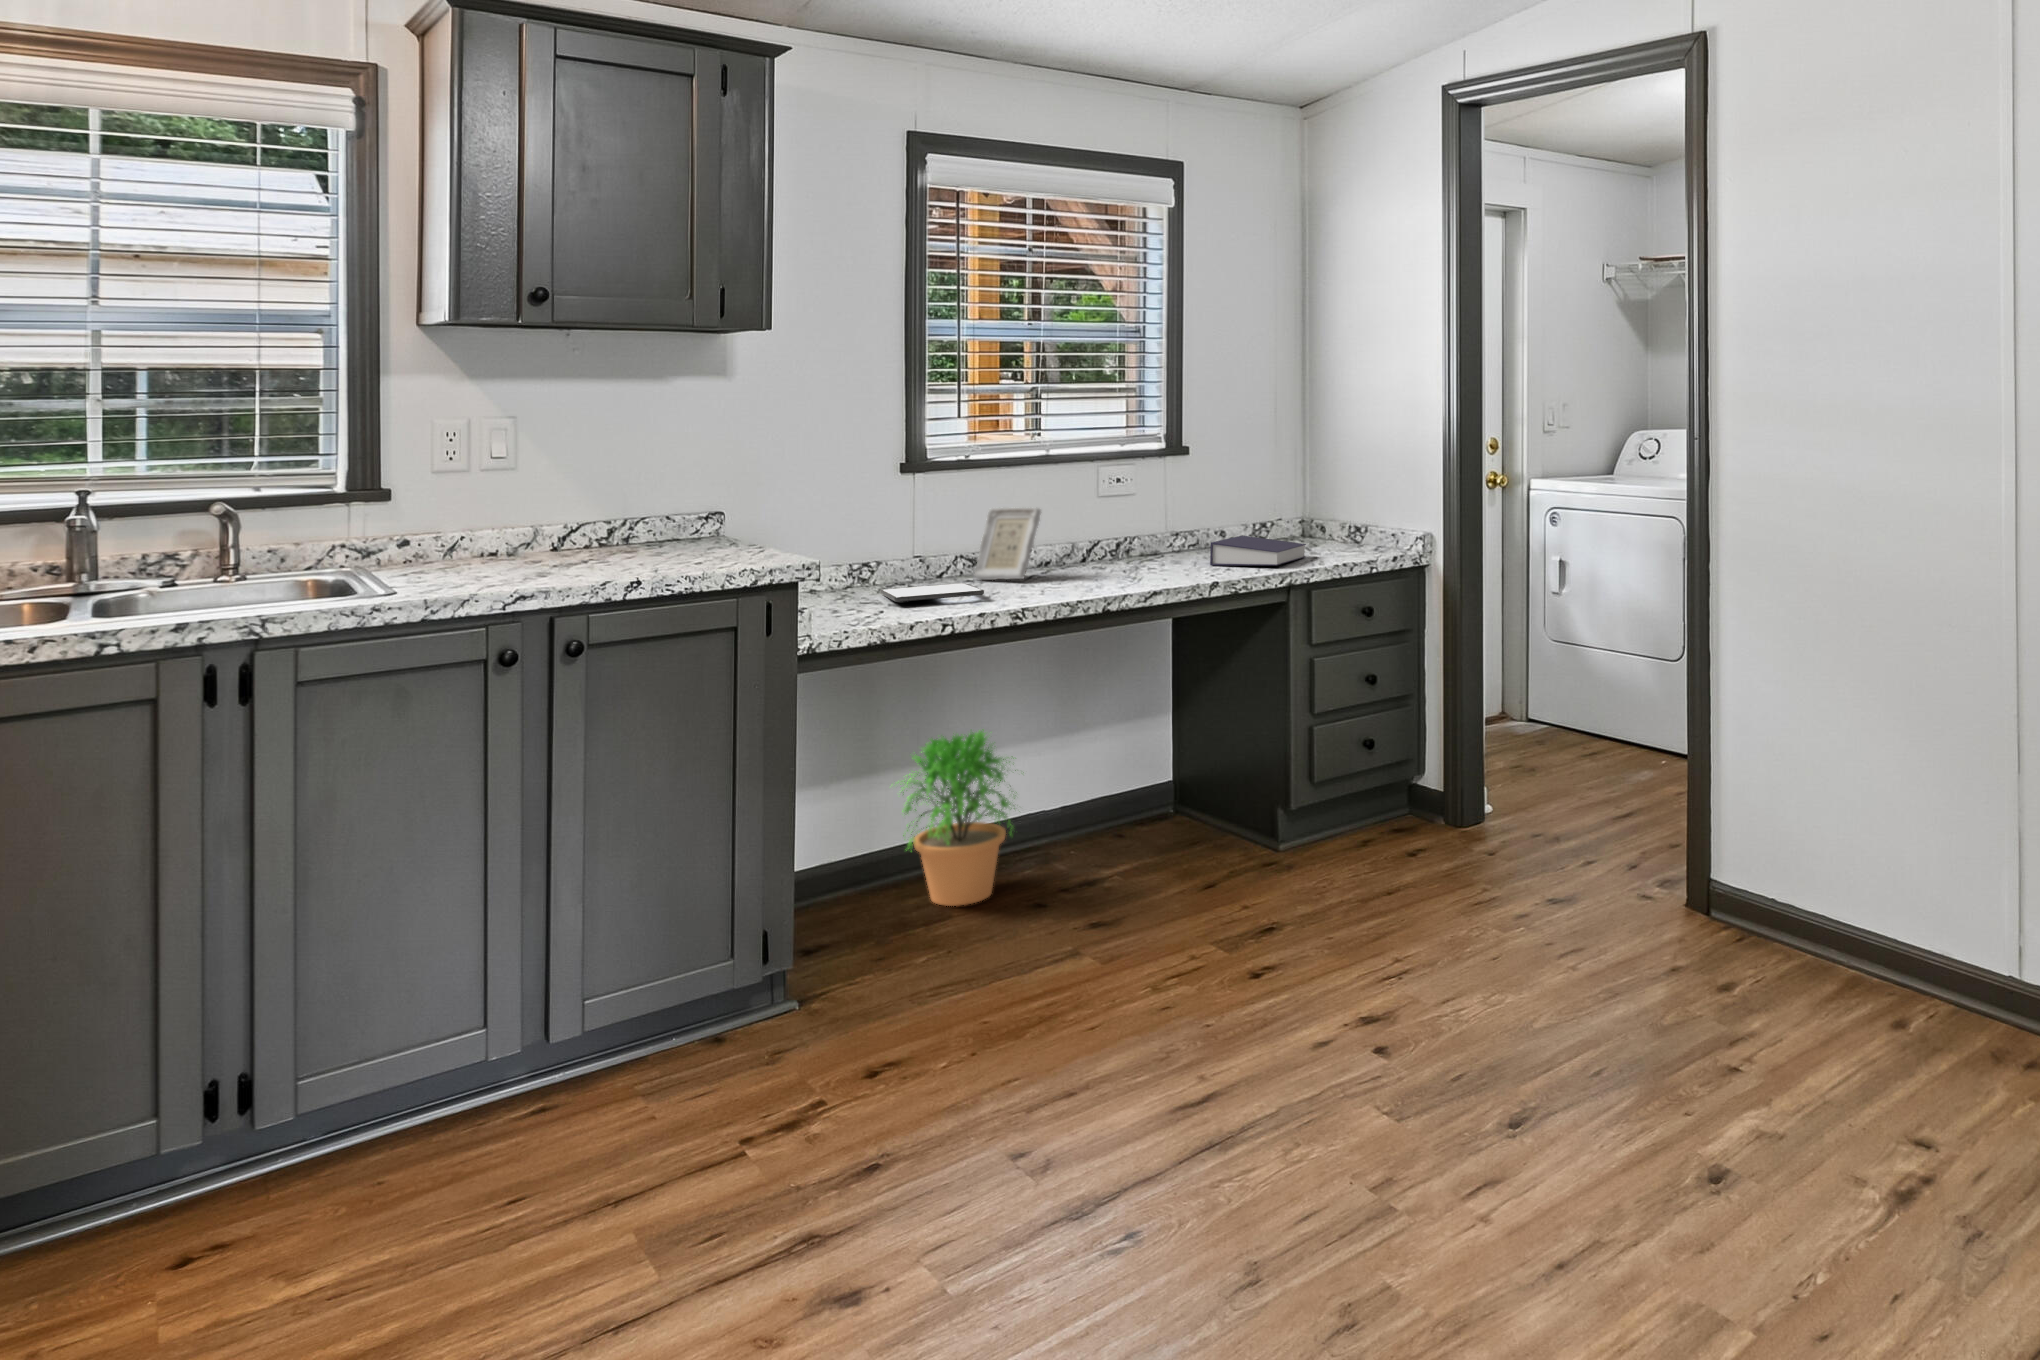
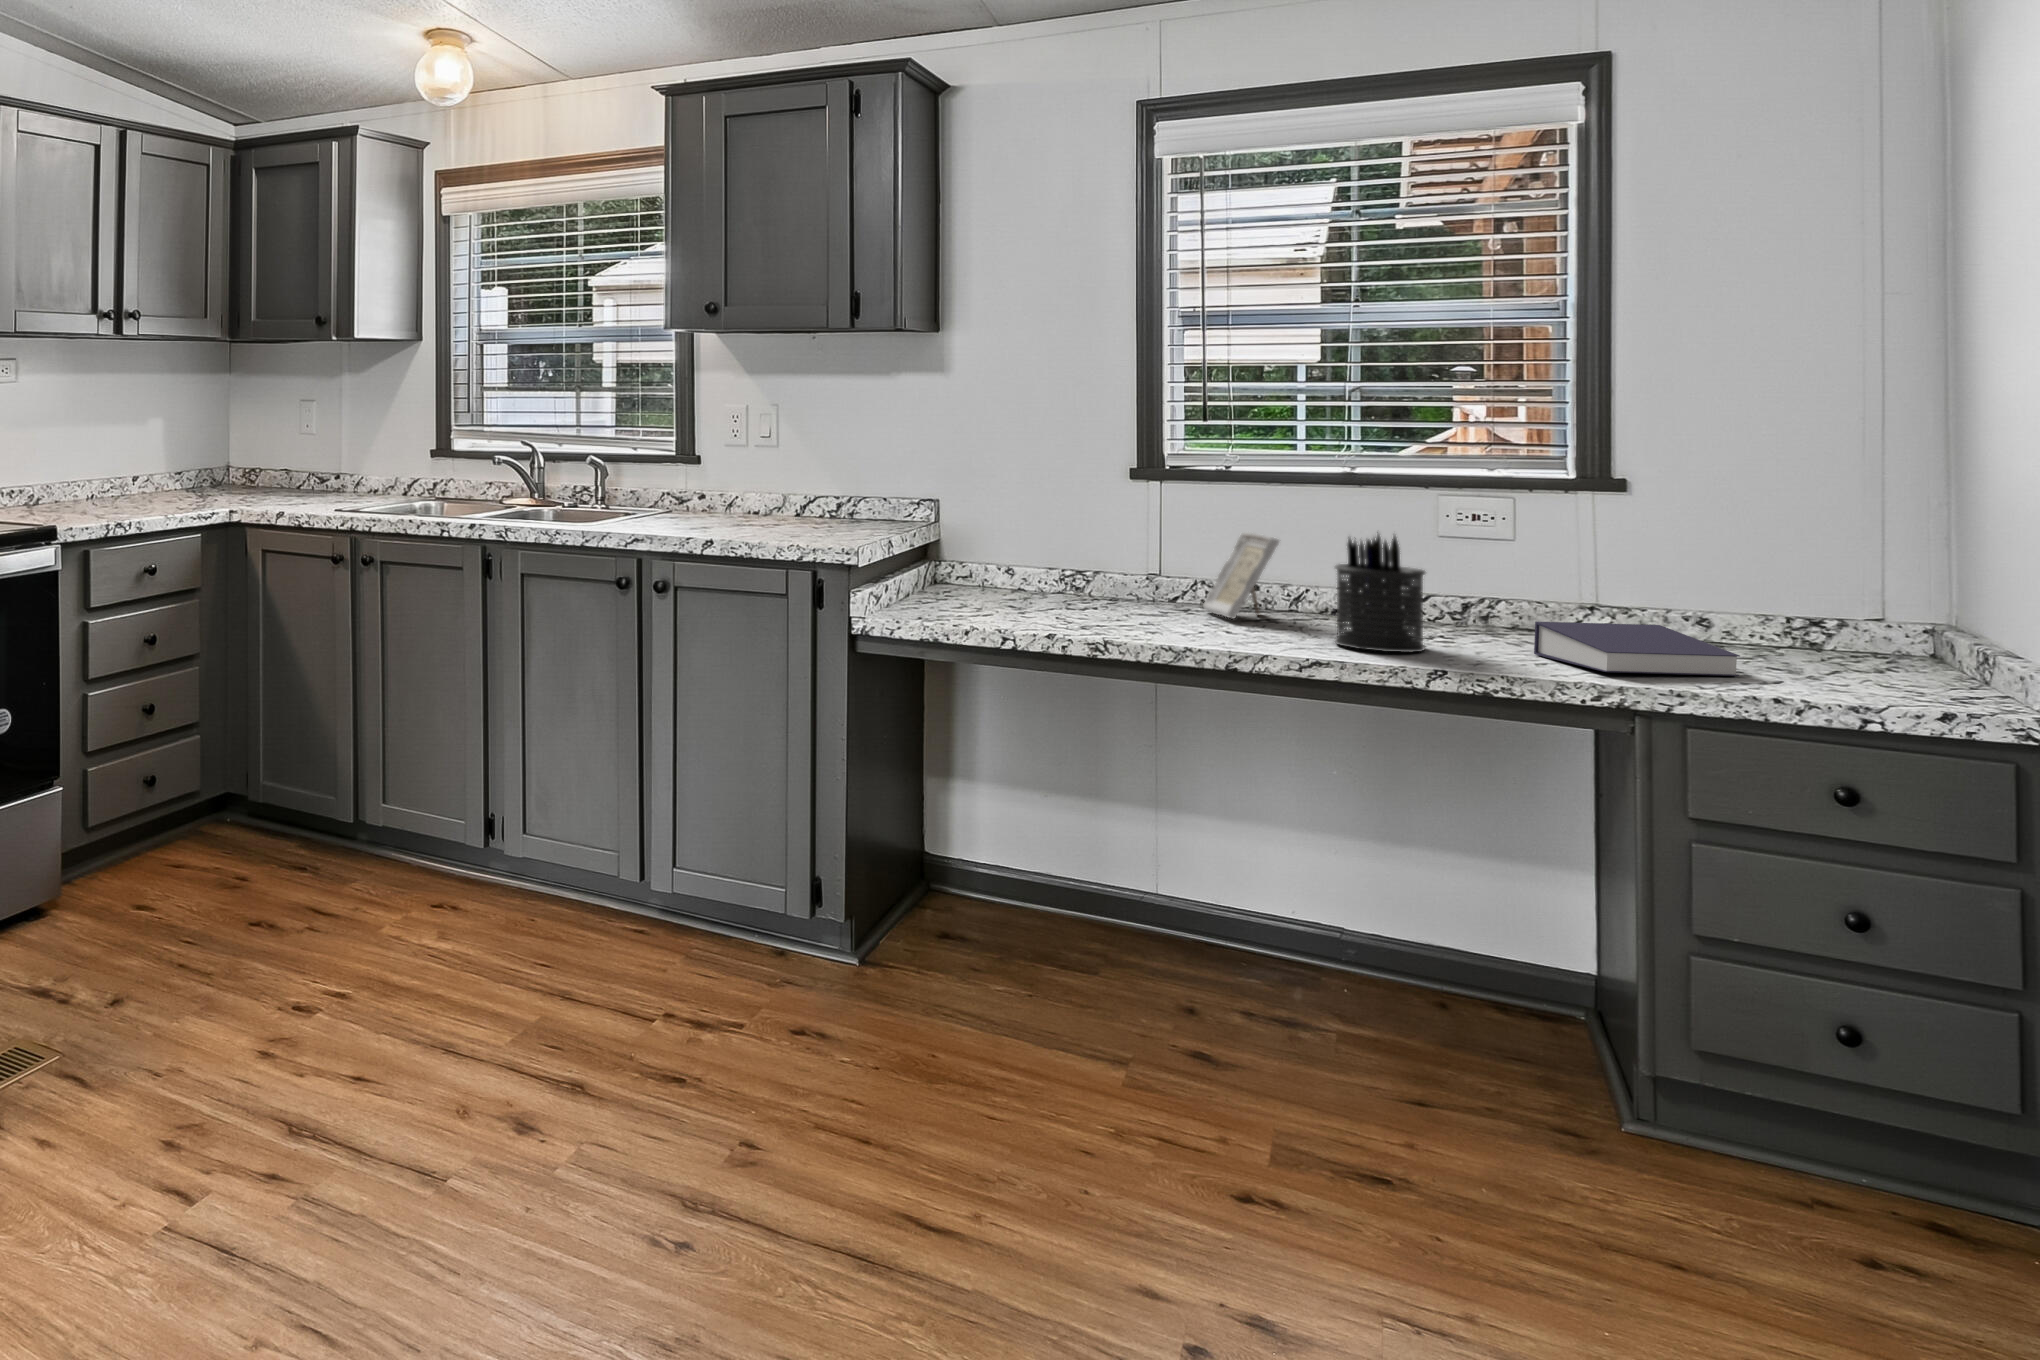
pen holder: none [1113,488,1175,580] -> present [1335,532,1425,652]
tablet: present [880,583,984,603] -> none [1029,601,1170,622]
potted plant: present [898,729,1017,906] -> none [1077,769,1220,969]

